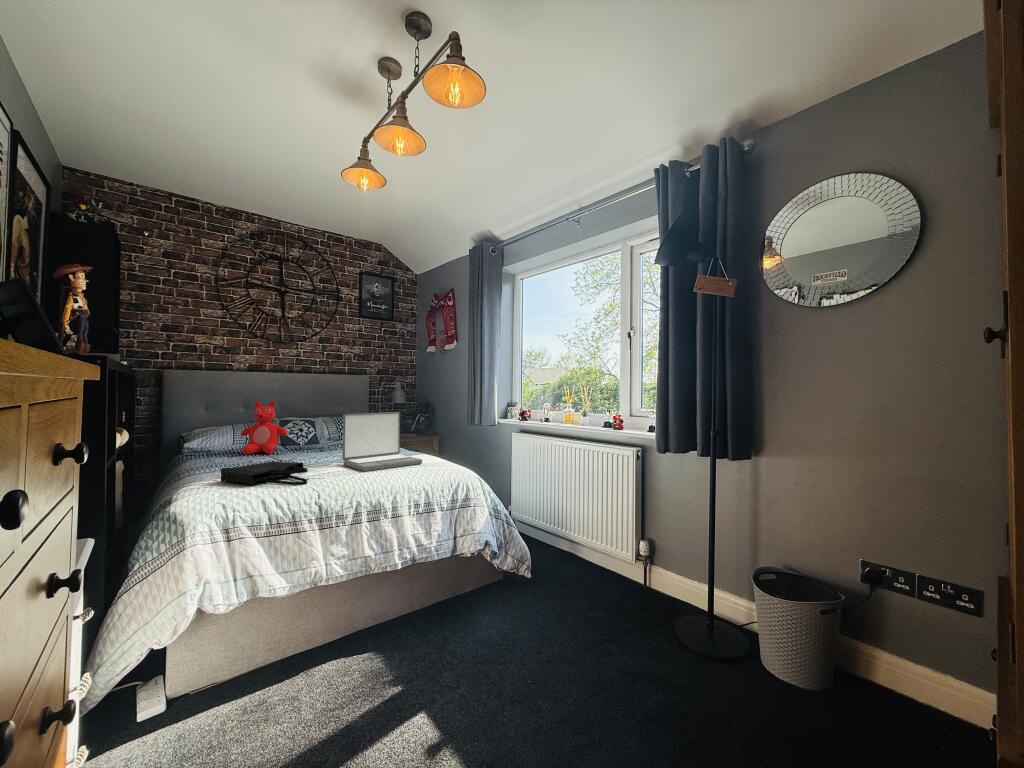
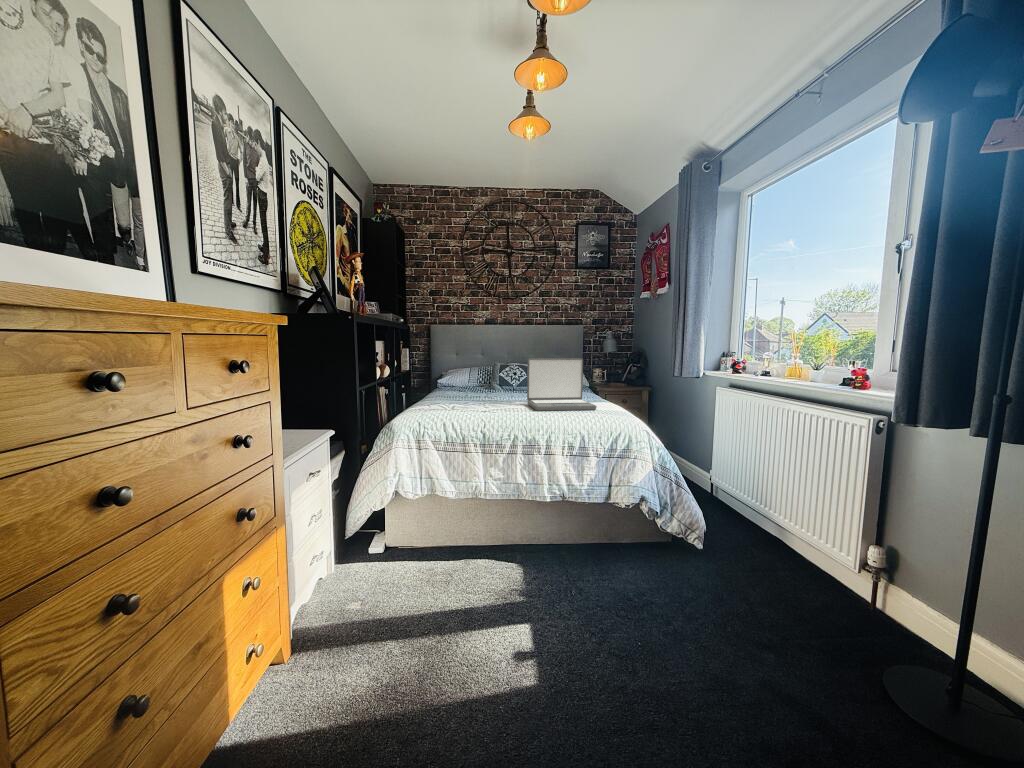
teddy bear: present [241,401,287,454] -> none [468,348,503,392]
tote bag: present [221,461,308,485] -> none [430,395,488,415]

